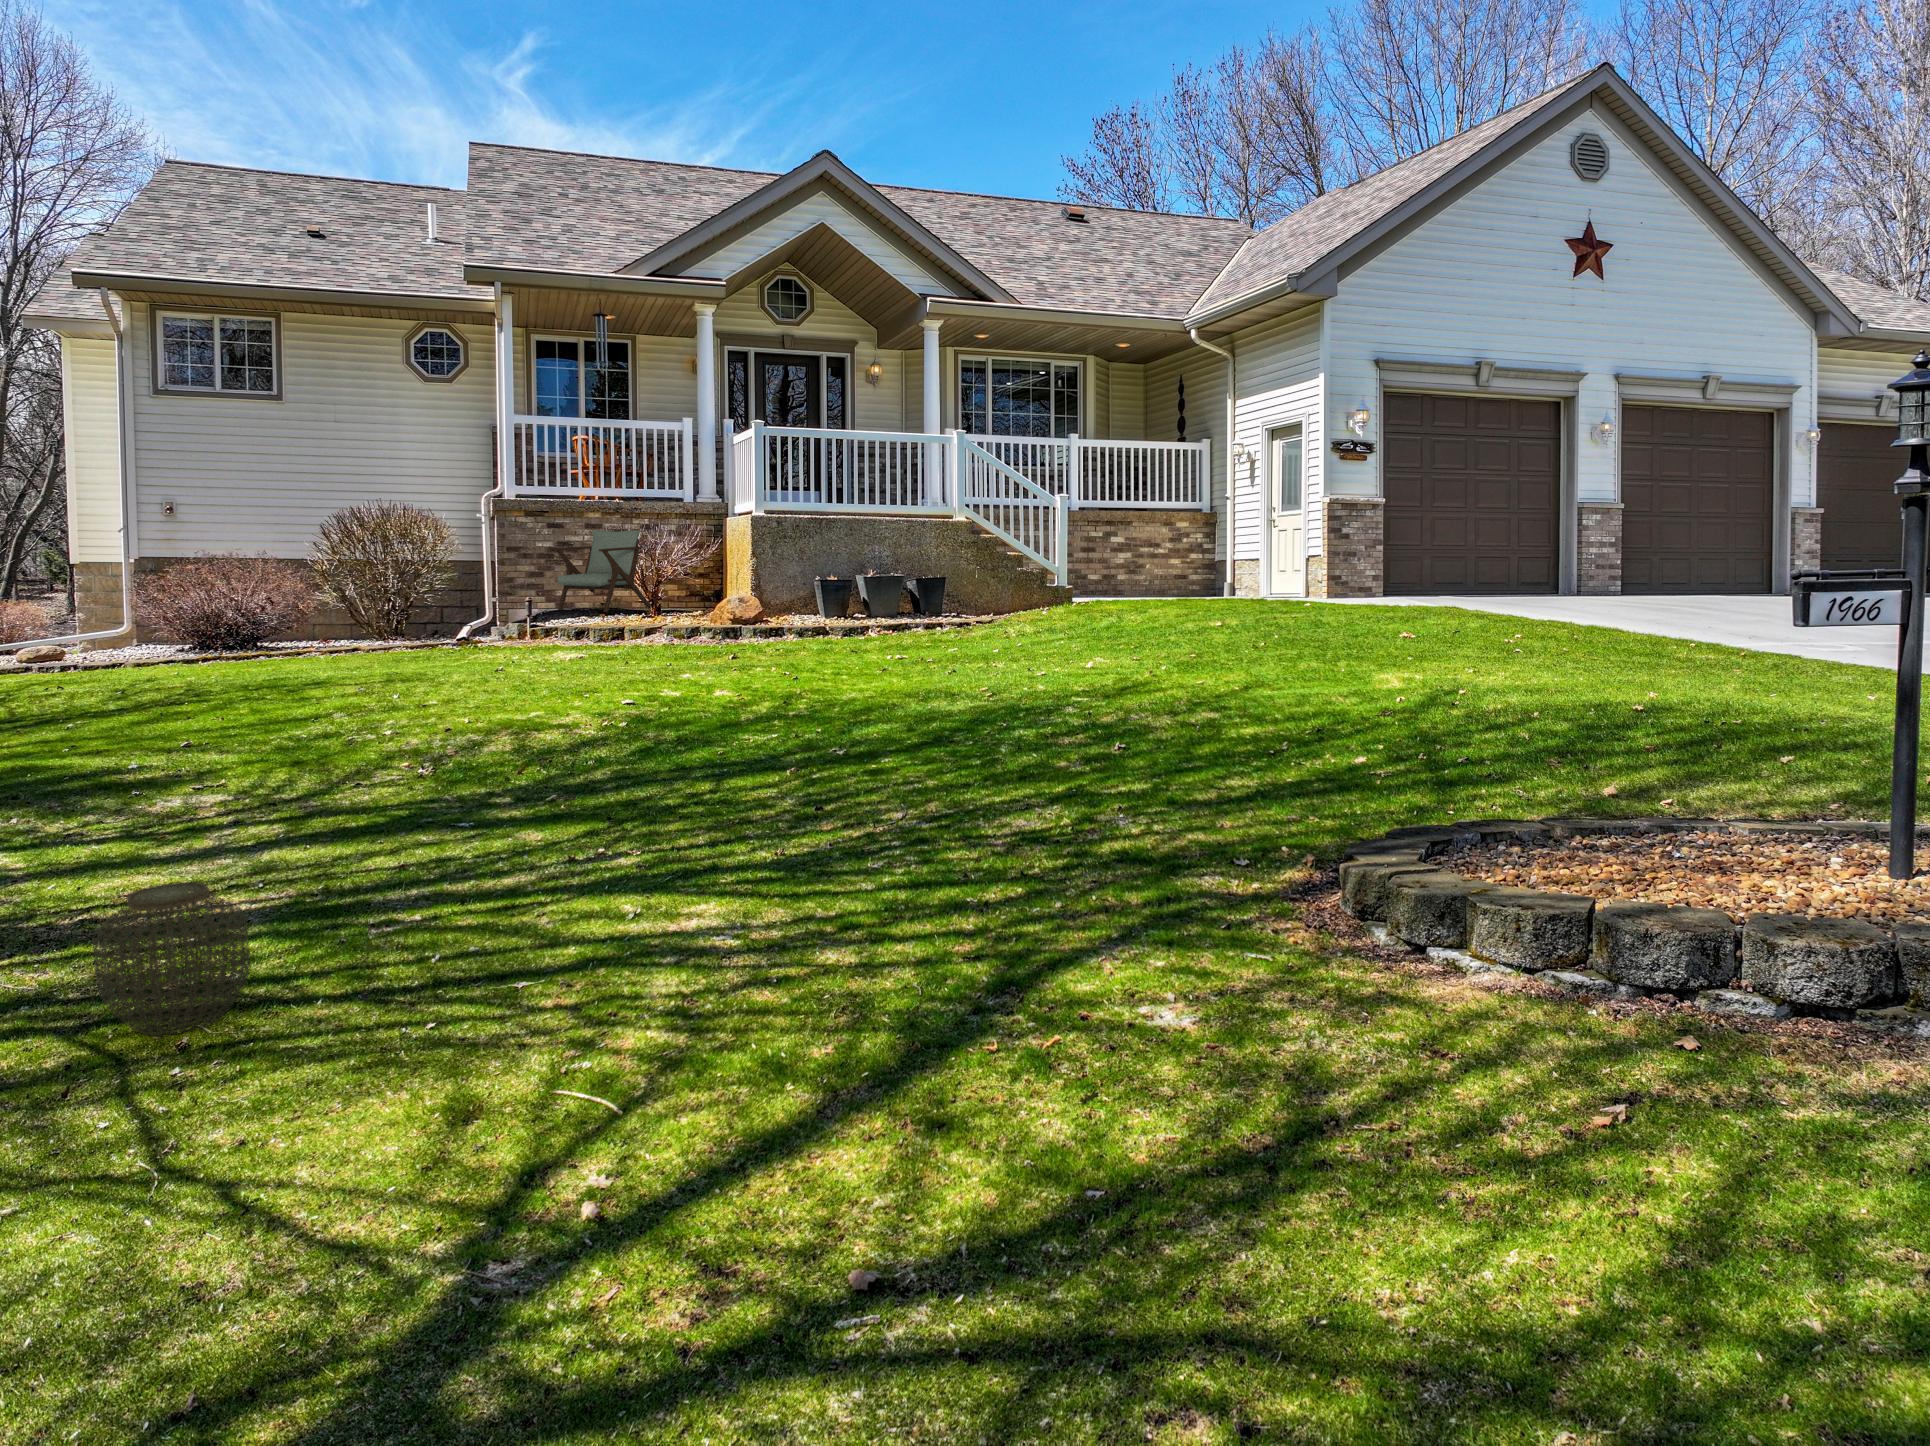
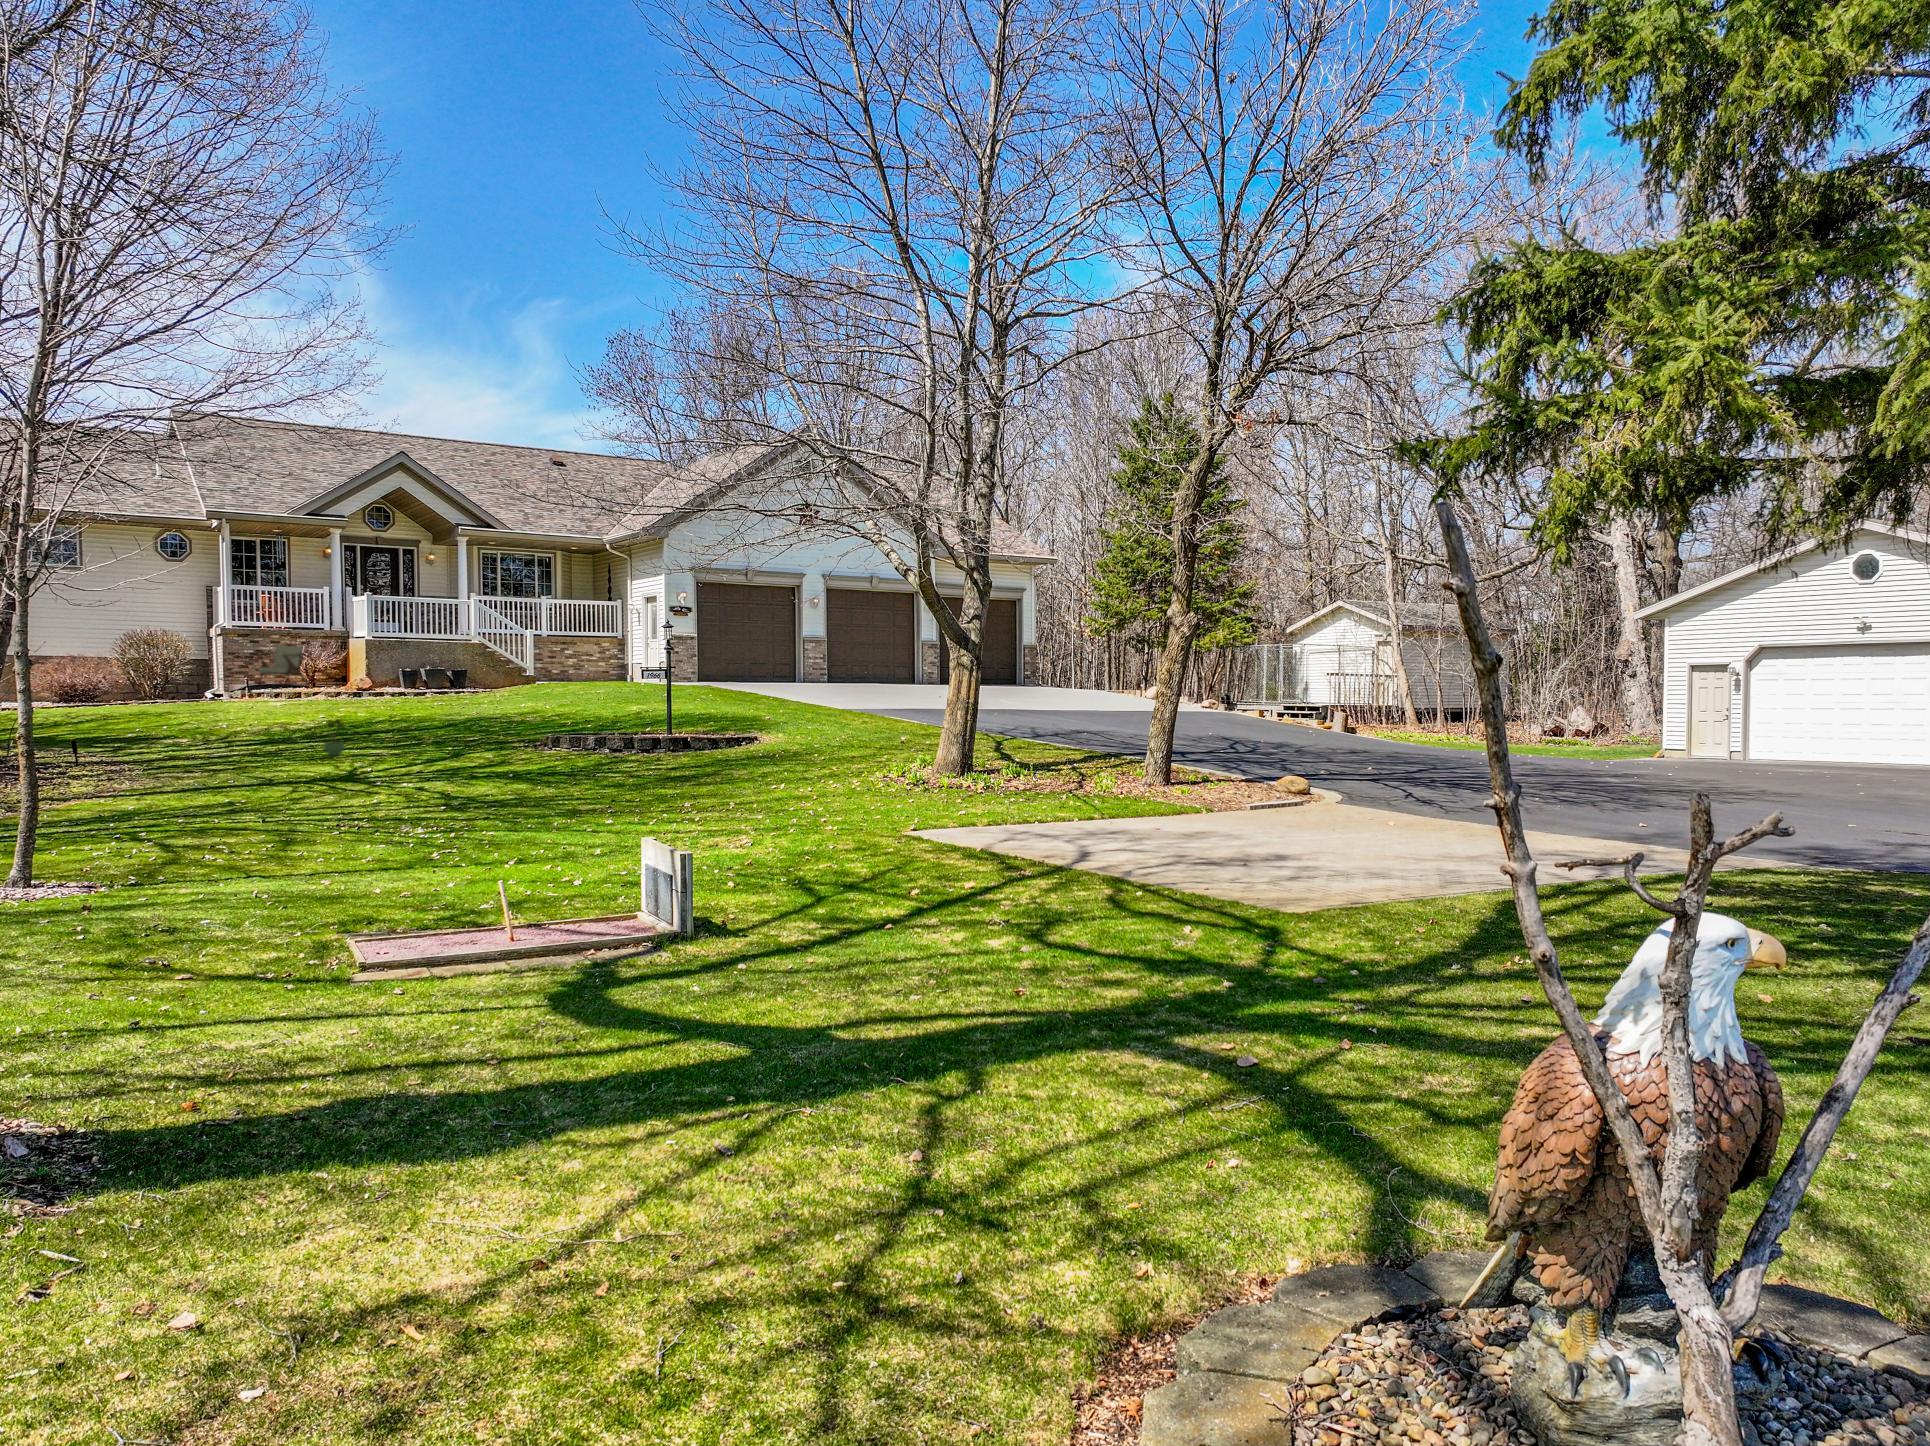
woven basket: present [93,882,250,1036] -> none [255,722,283,748]
potted plant: none [305,977,472,1258] -> present [324,720,344,756]

